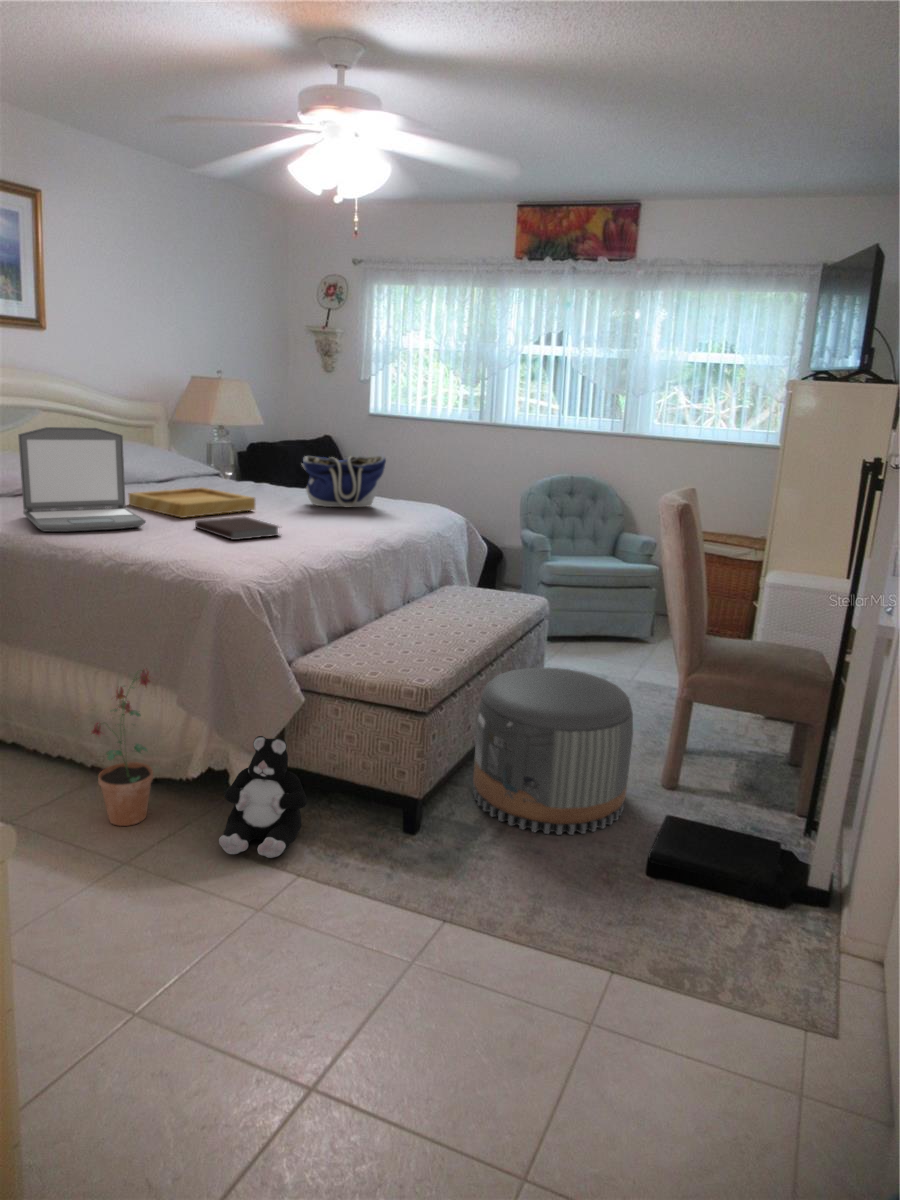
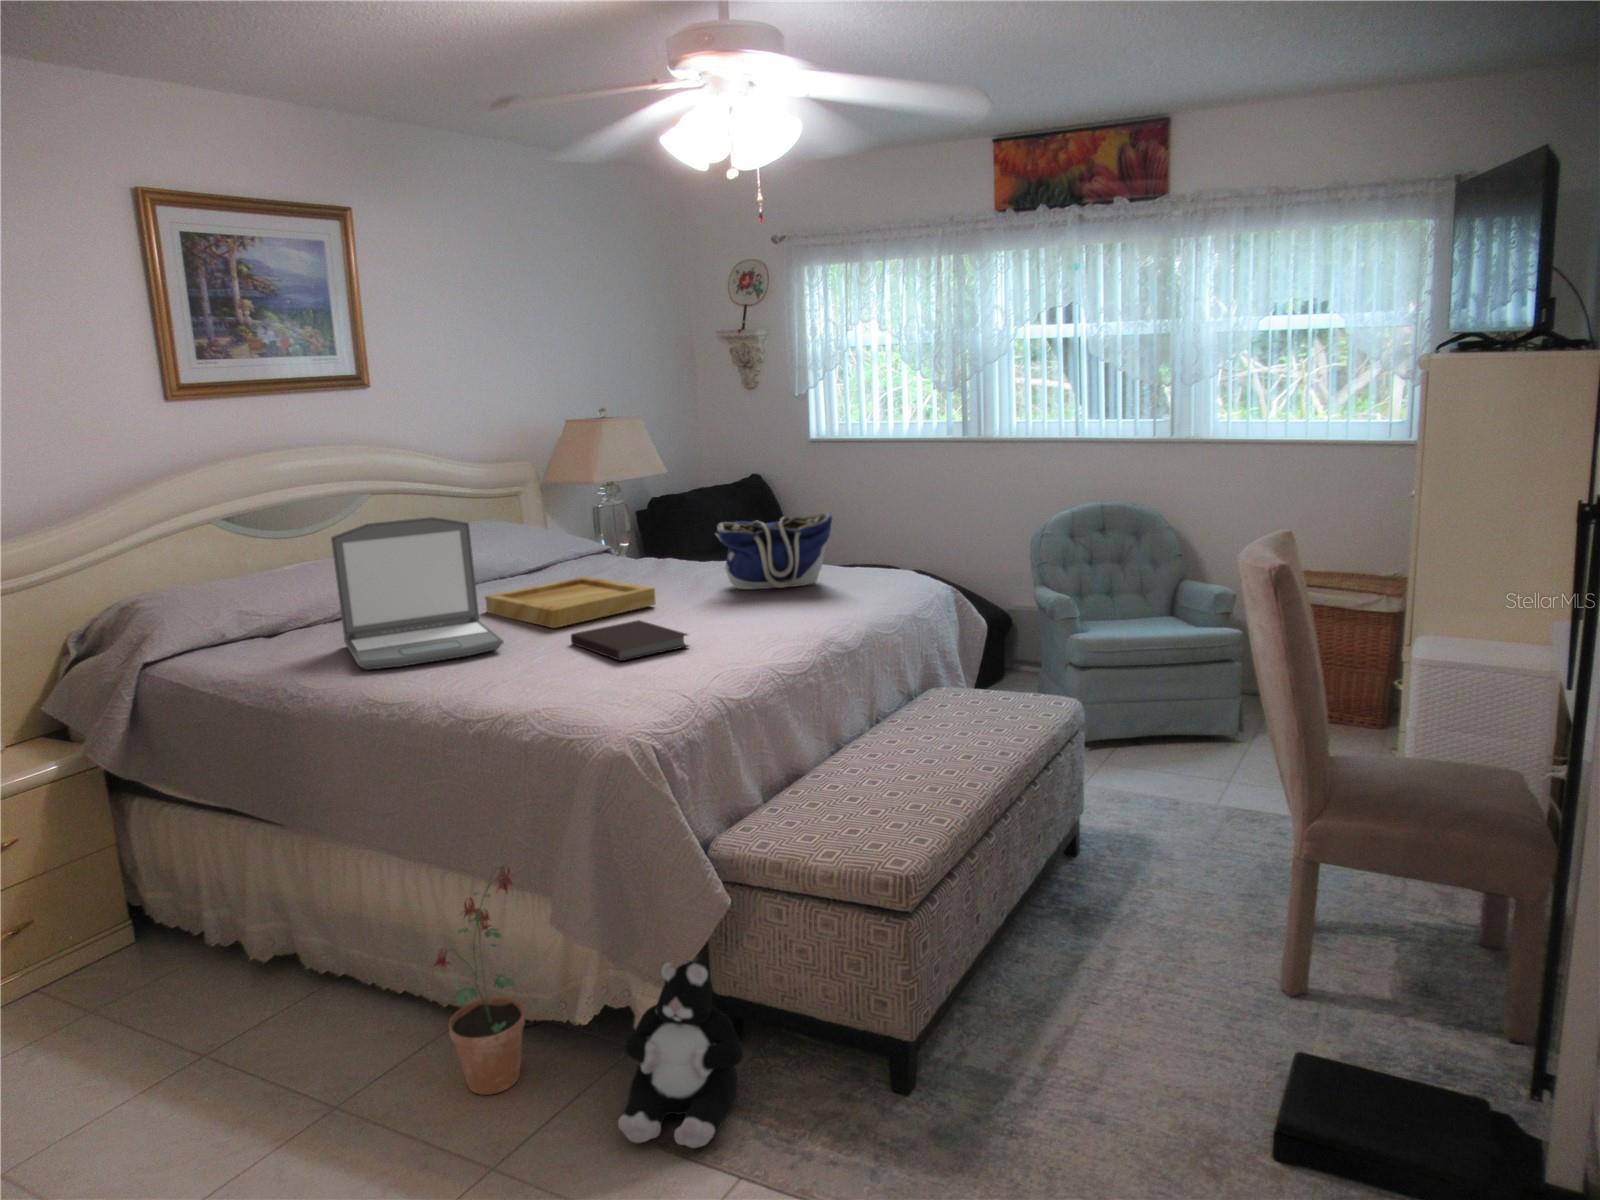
pouf: present [473,667,633,835] -> none [989,819,1233,1090]

